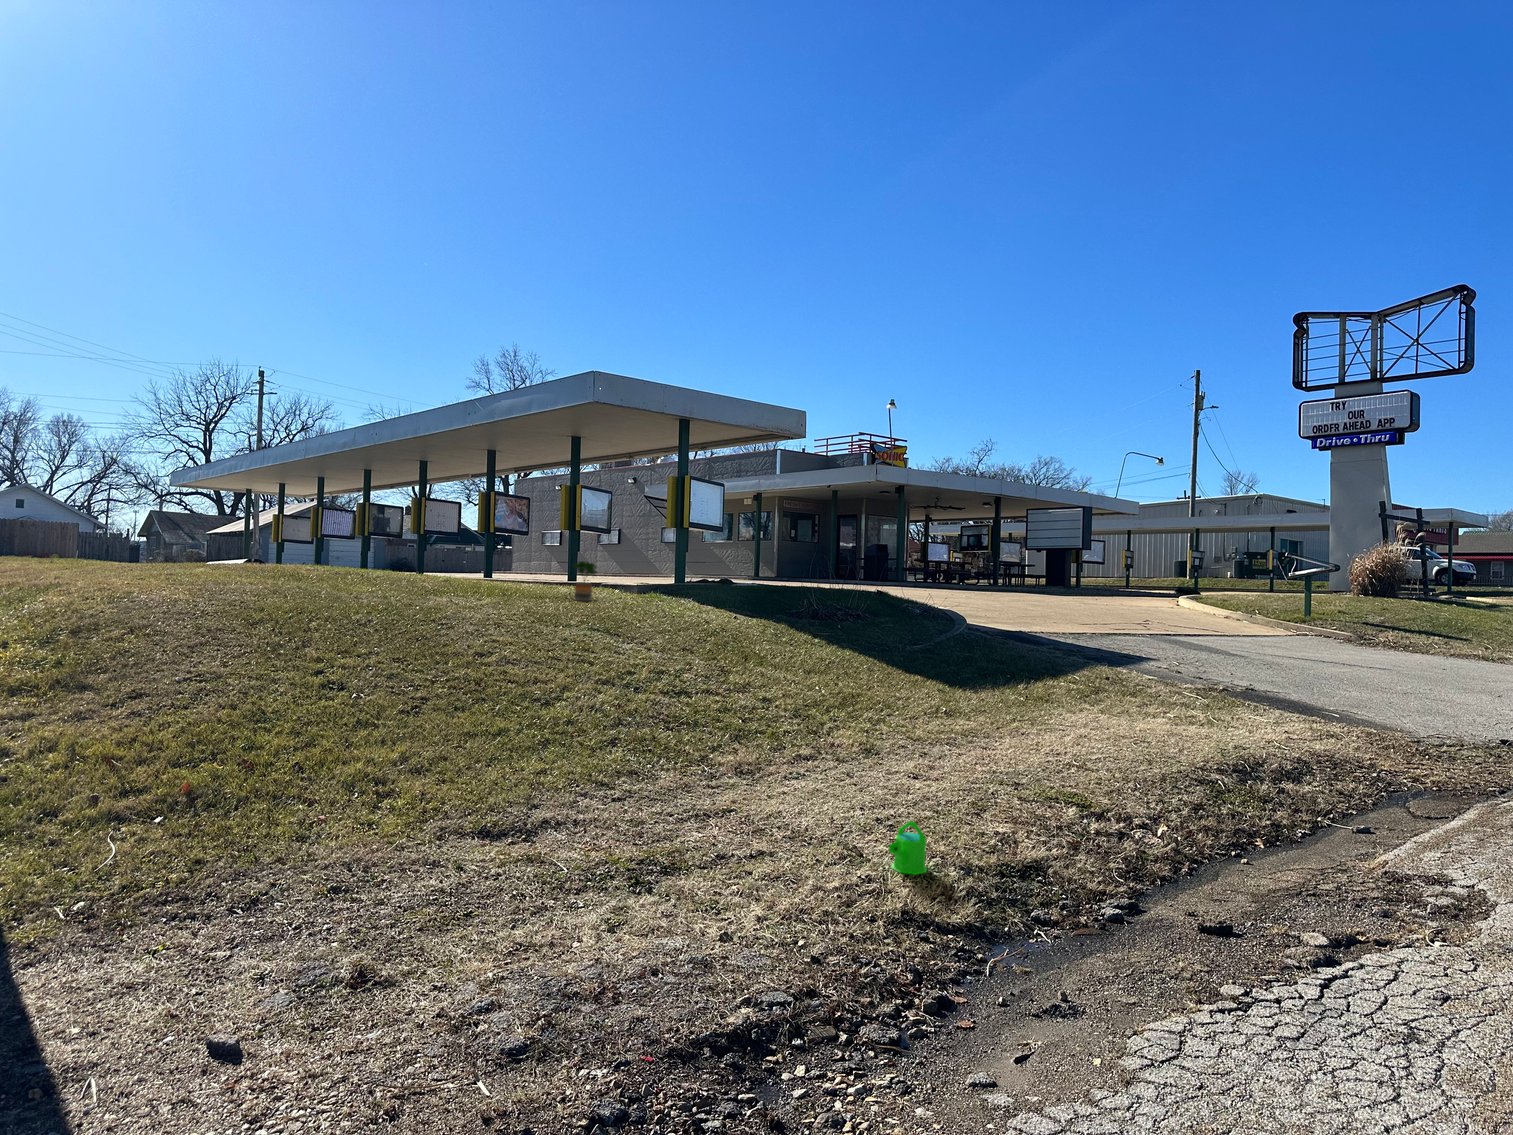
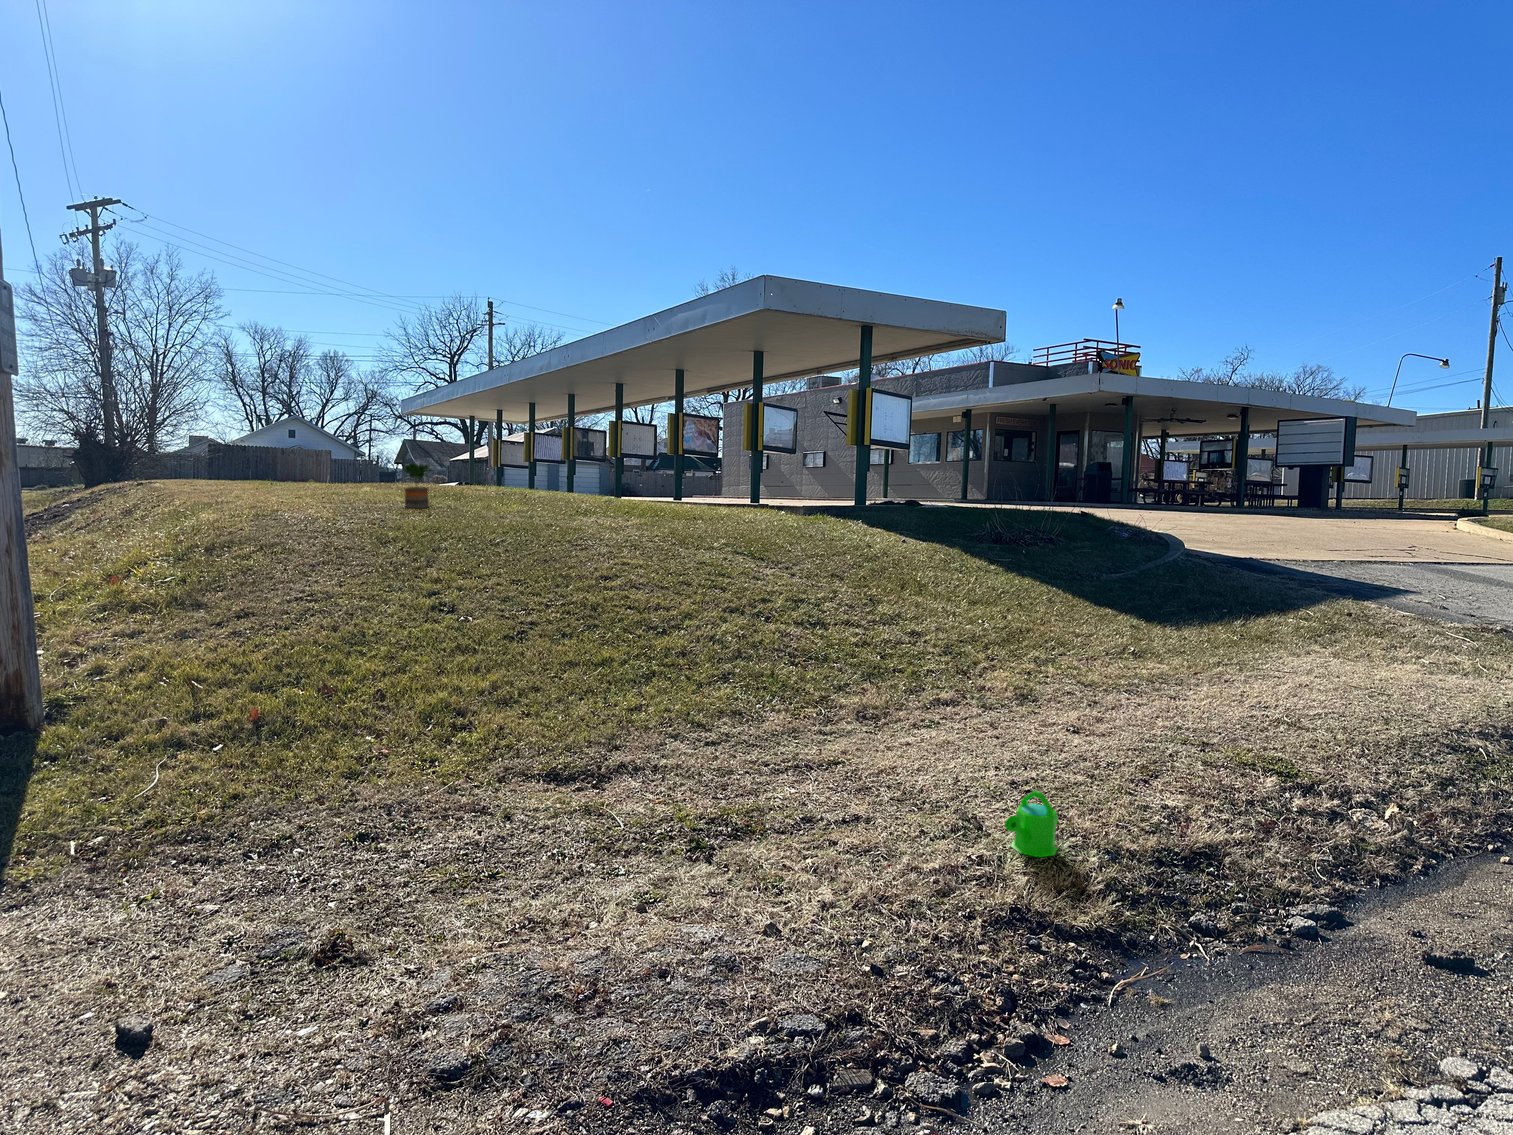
potted tree: present [574,561,597,601] -> present [404,463,431,508]

